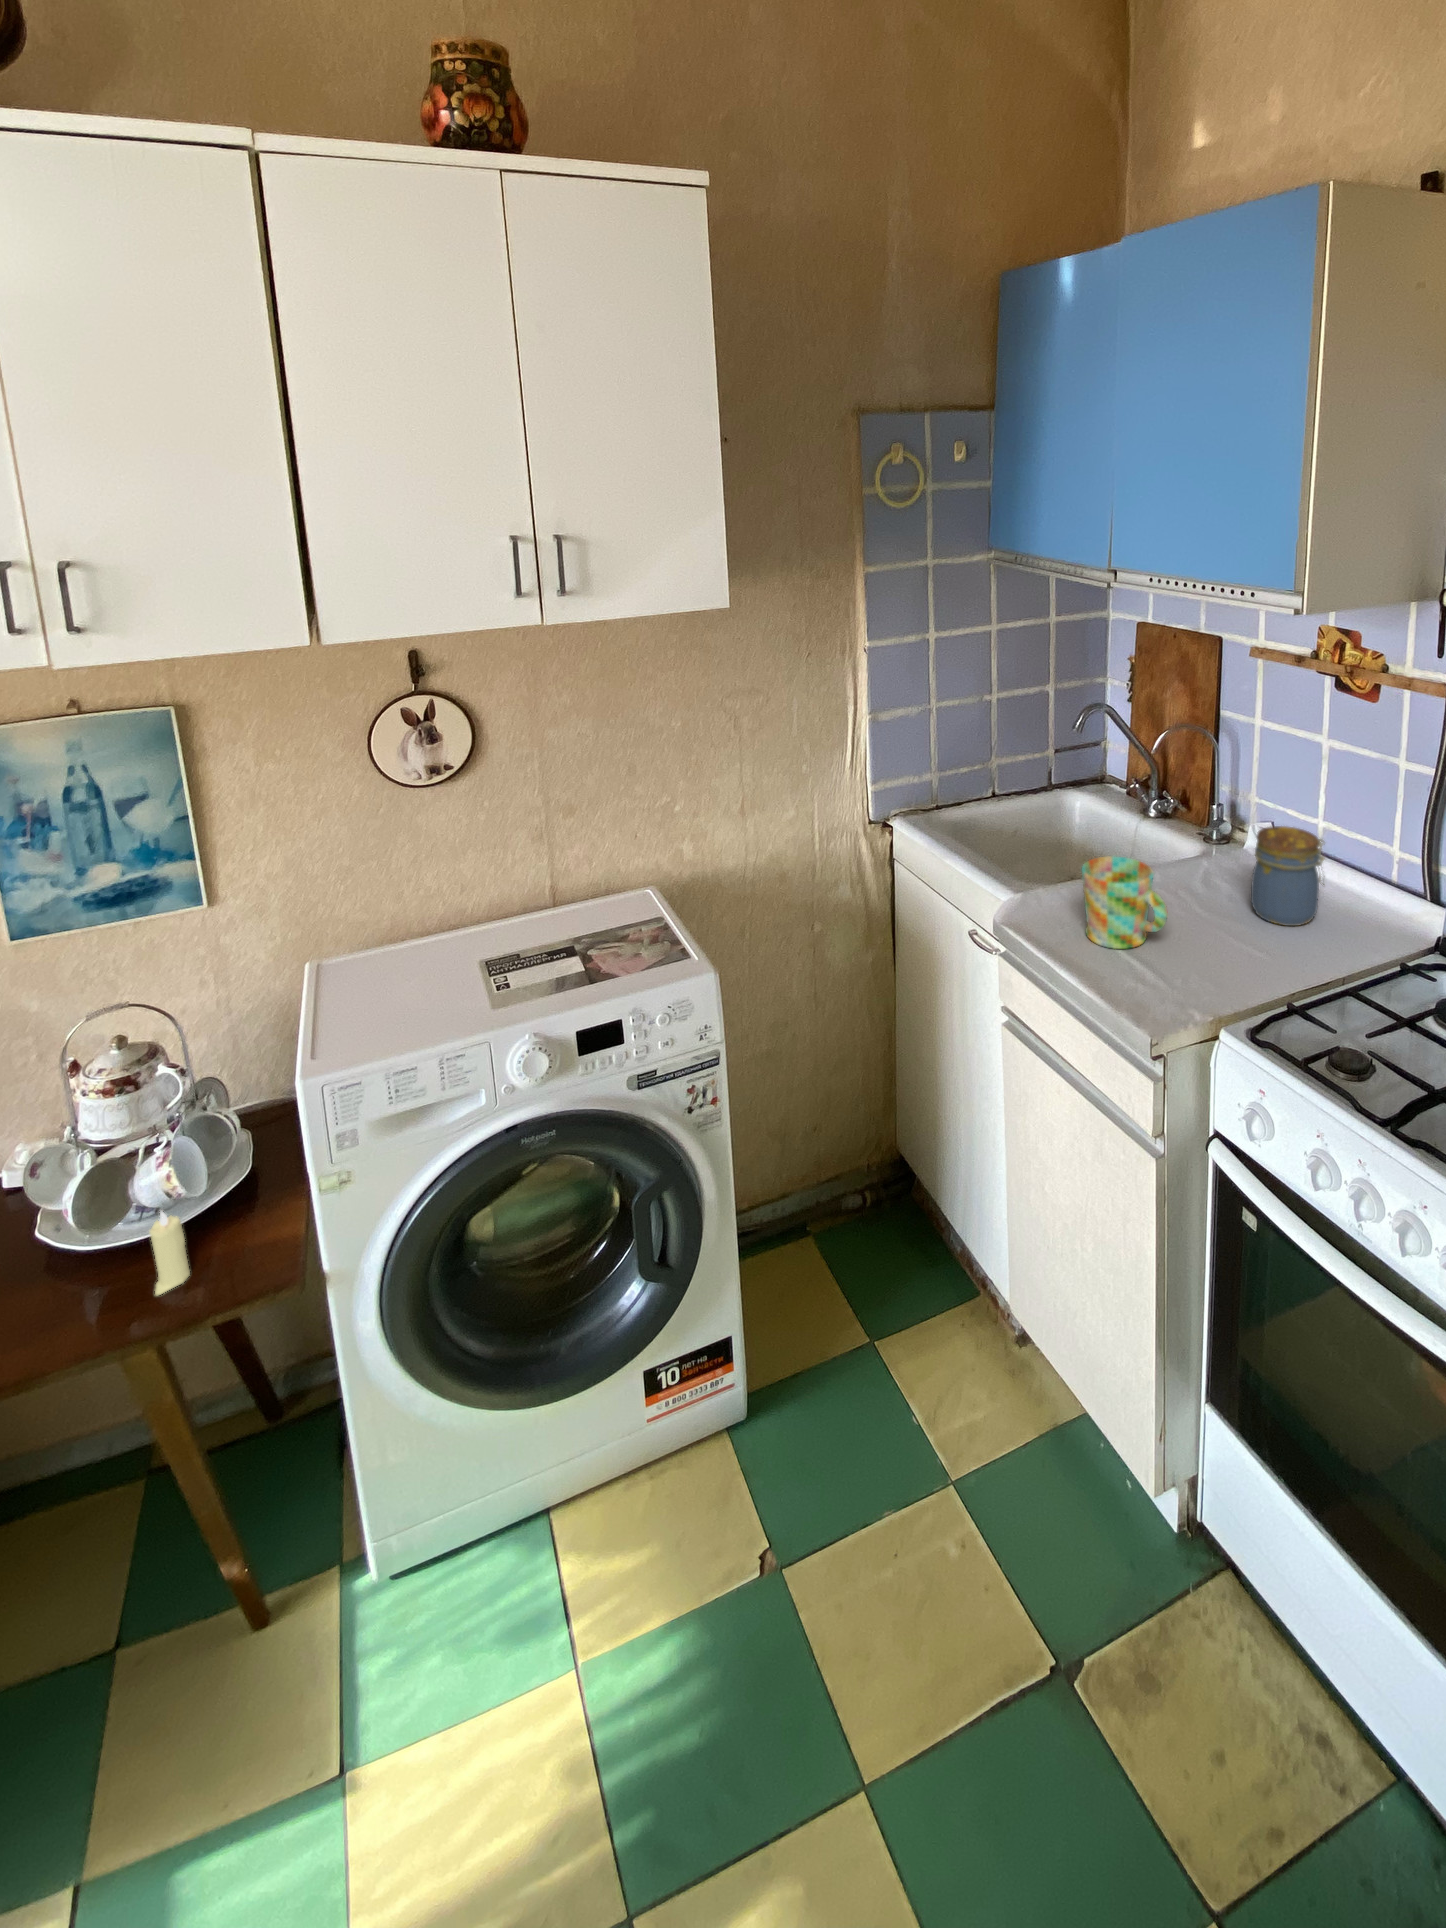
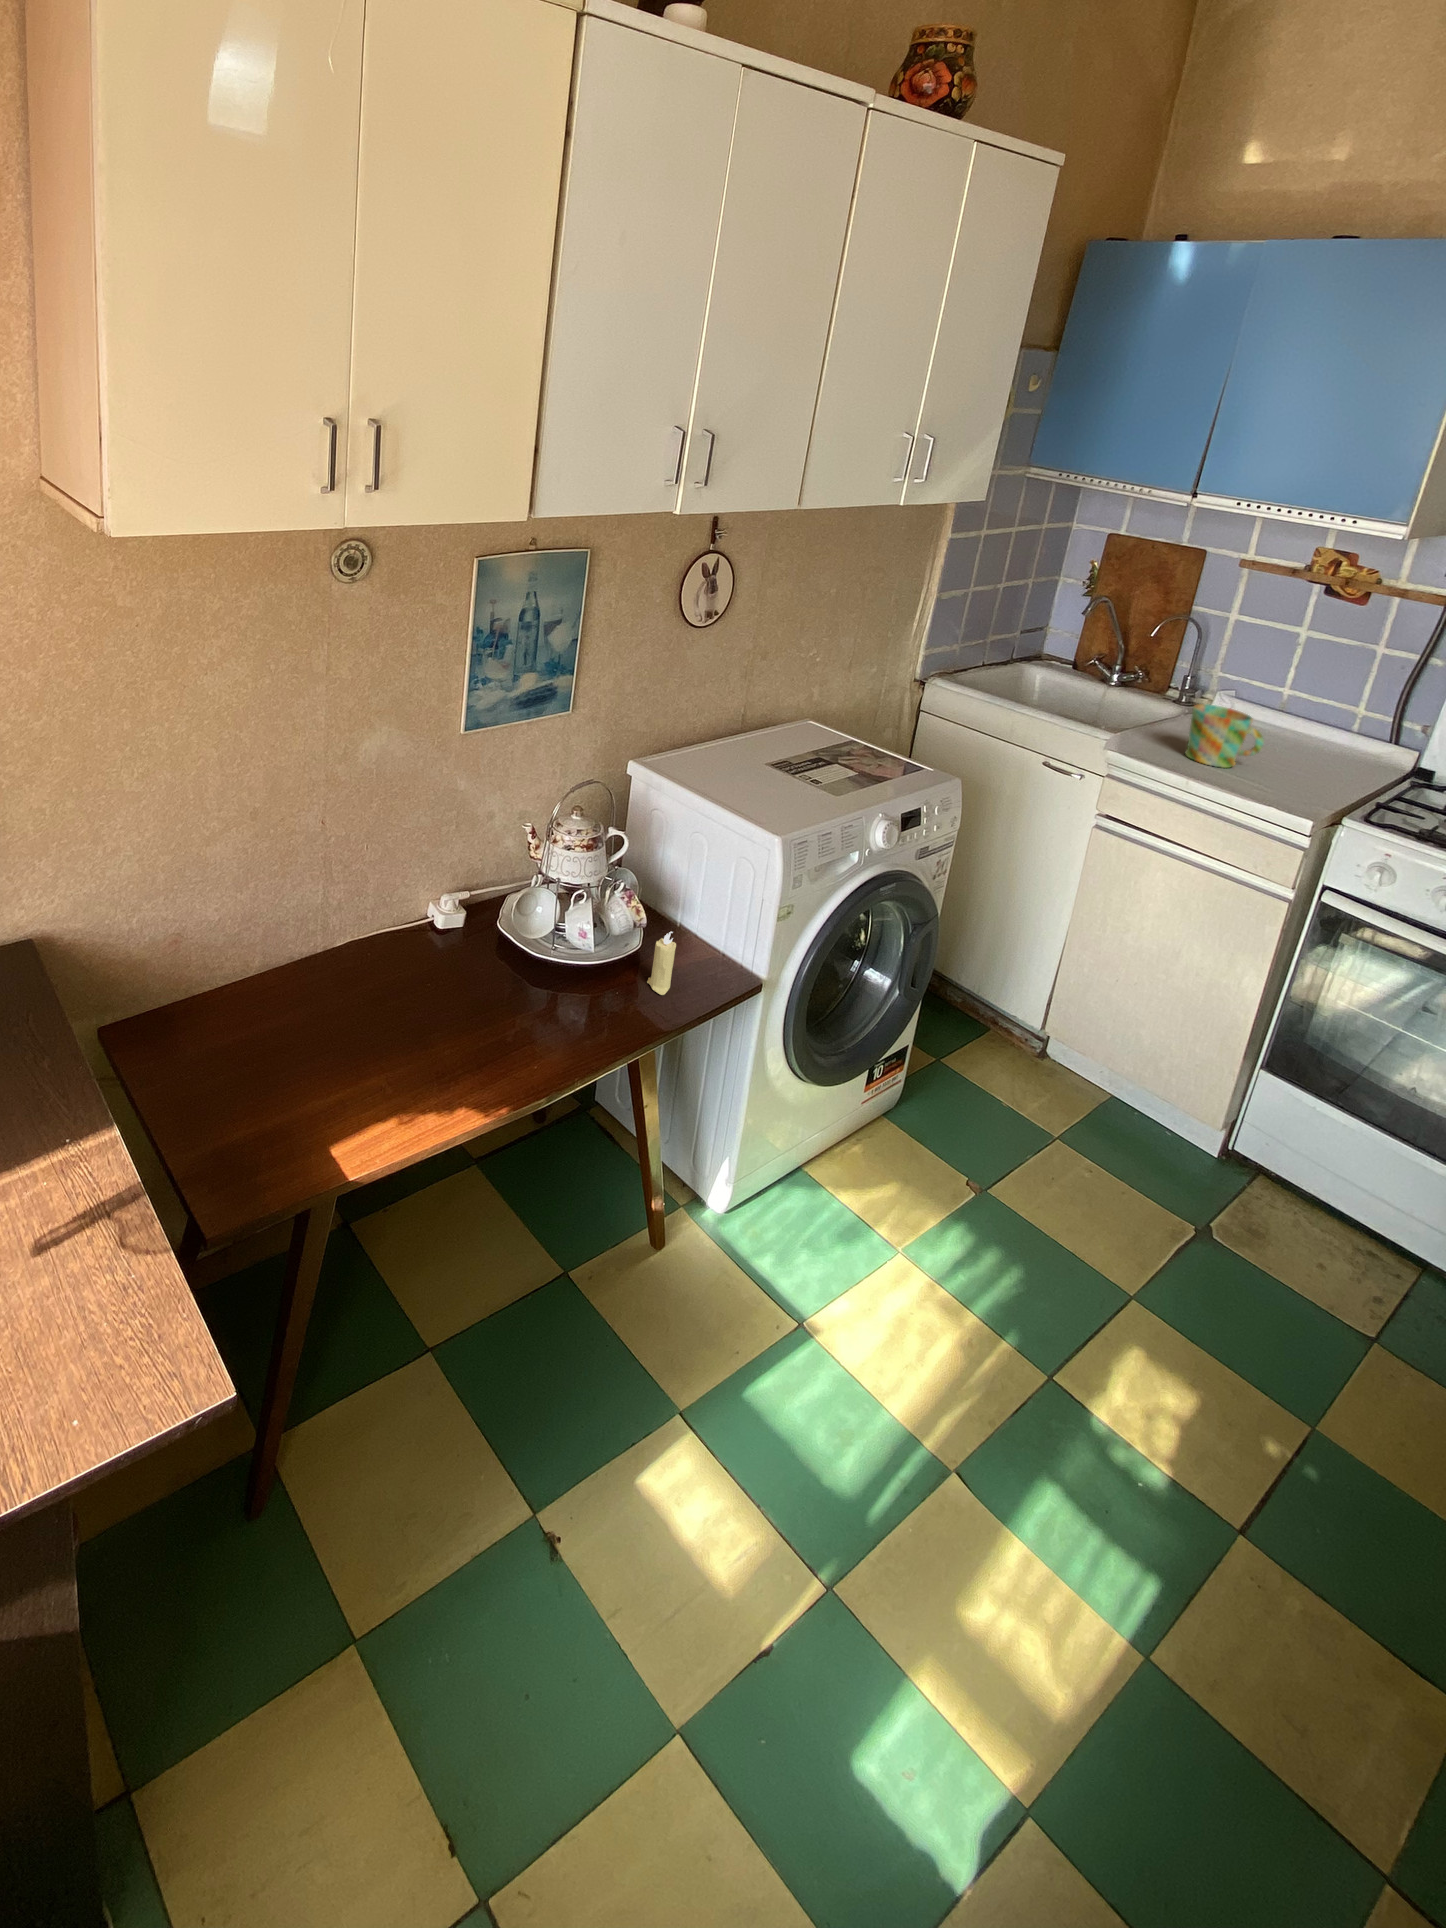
jar: present [1251,826,1325,926] -> none [1268,689,1336,758]

